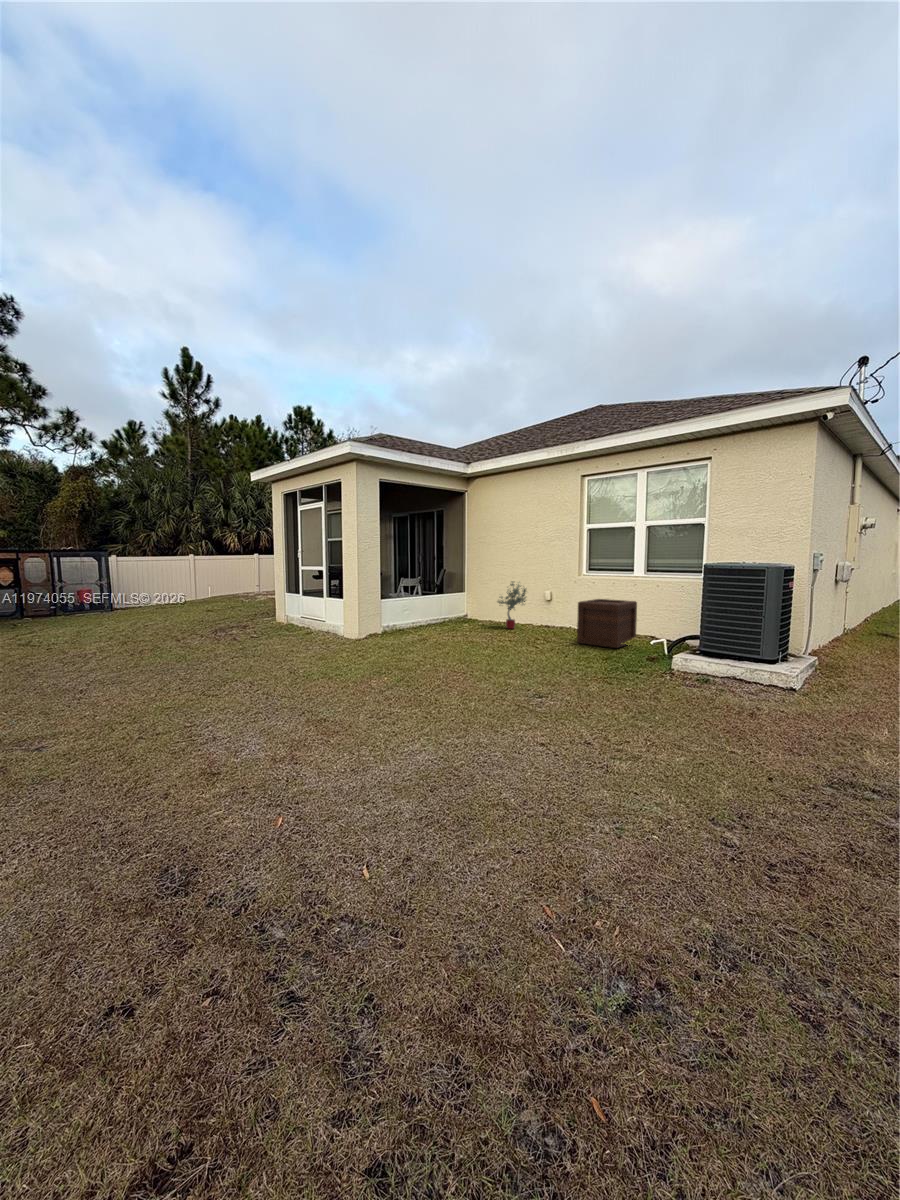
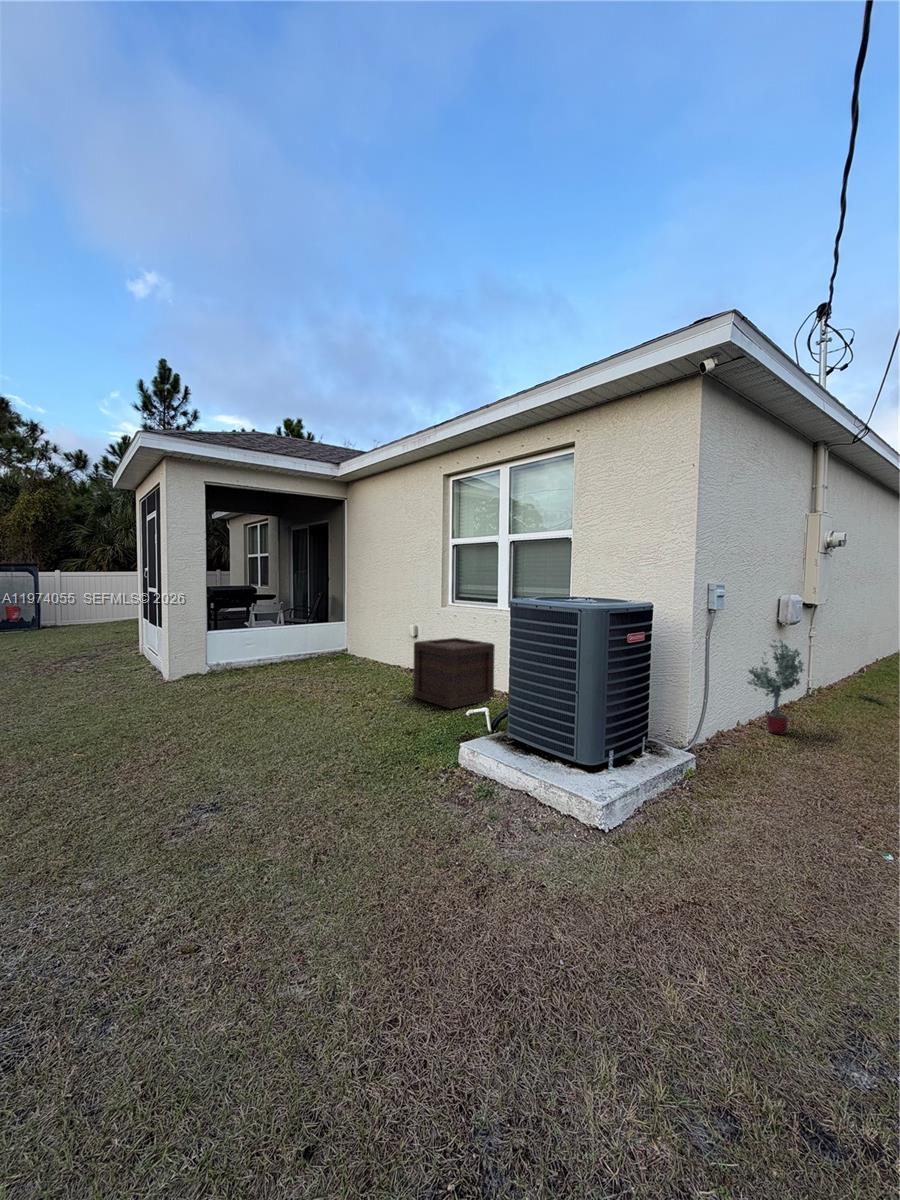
potted tree: present [498,581,526,629] -> present [747,639,804,734]

